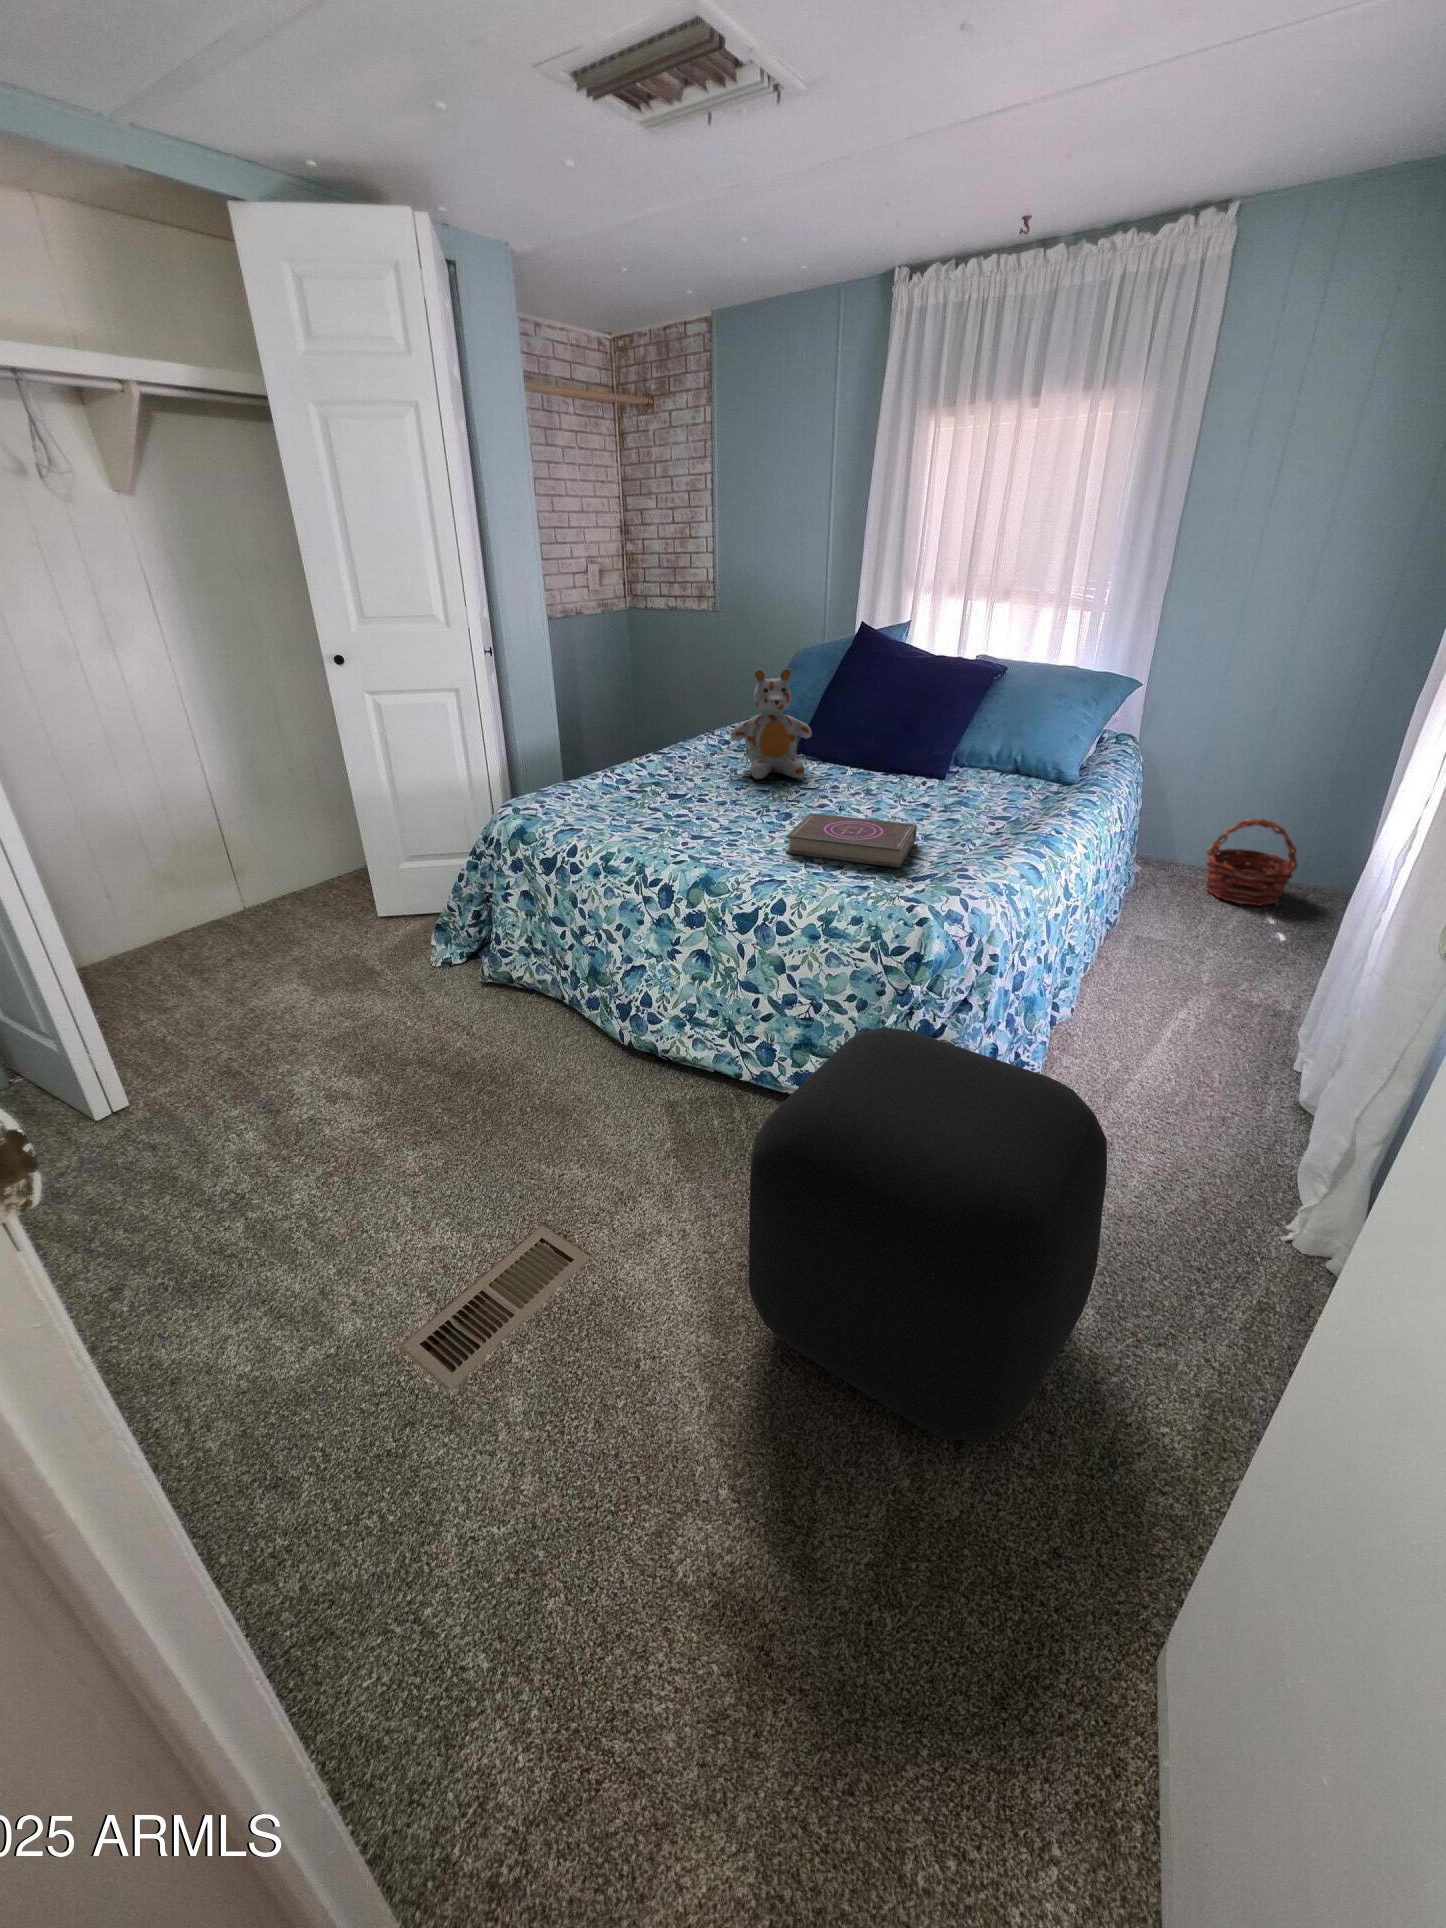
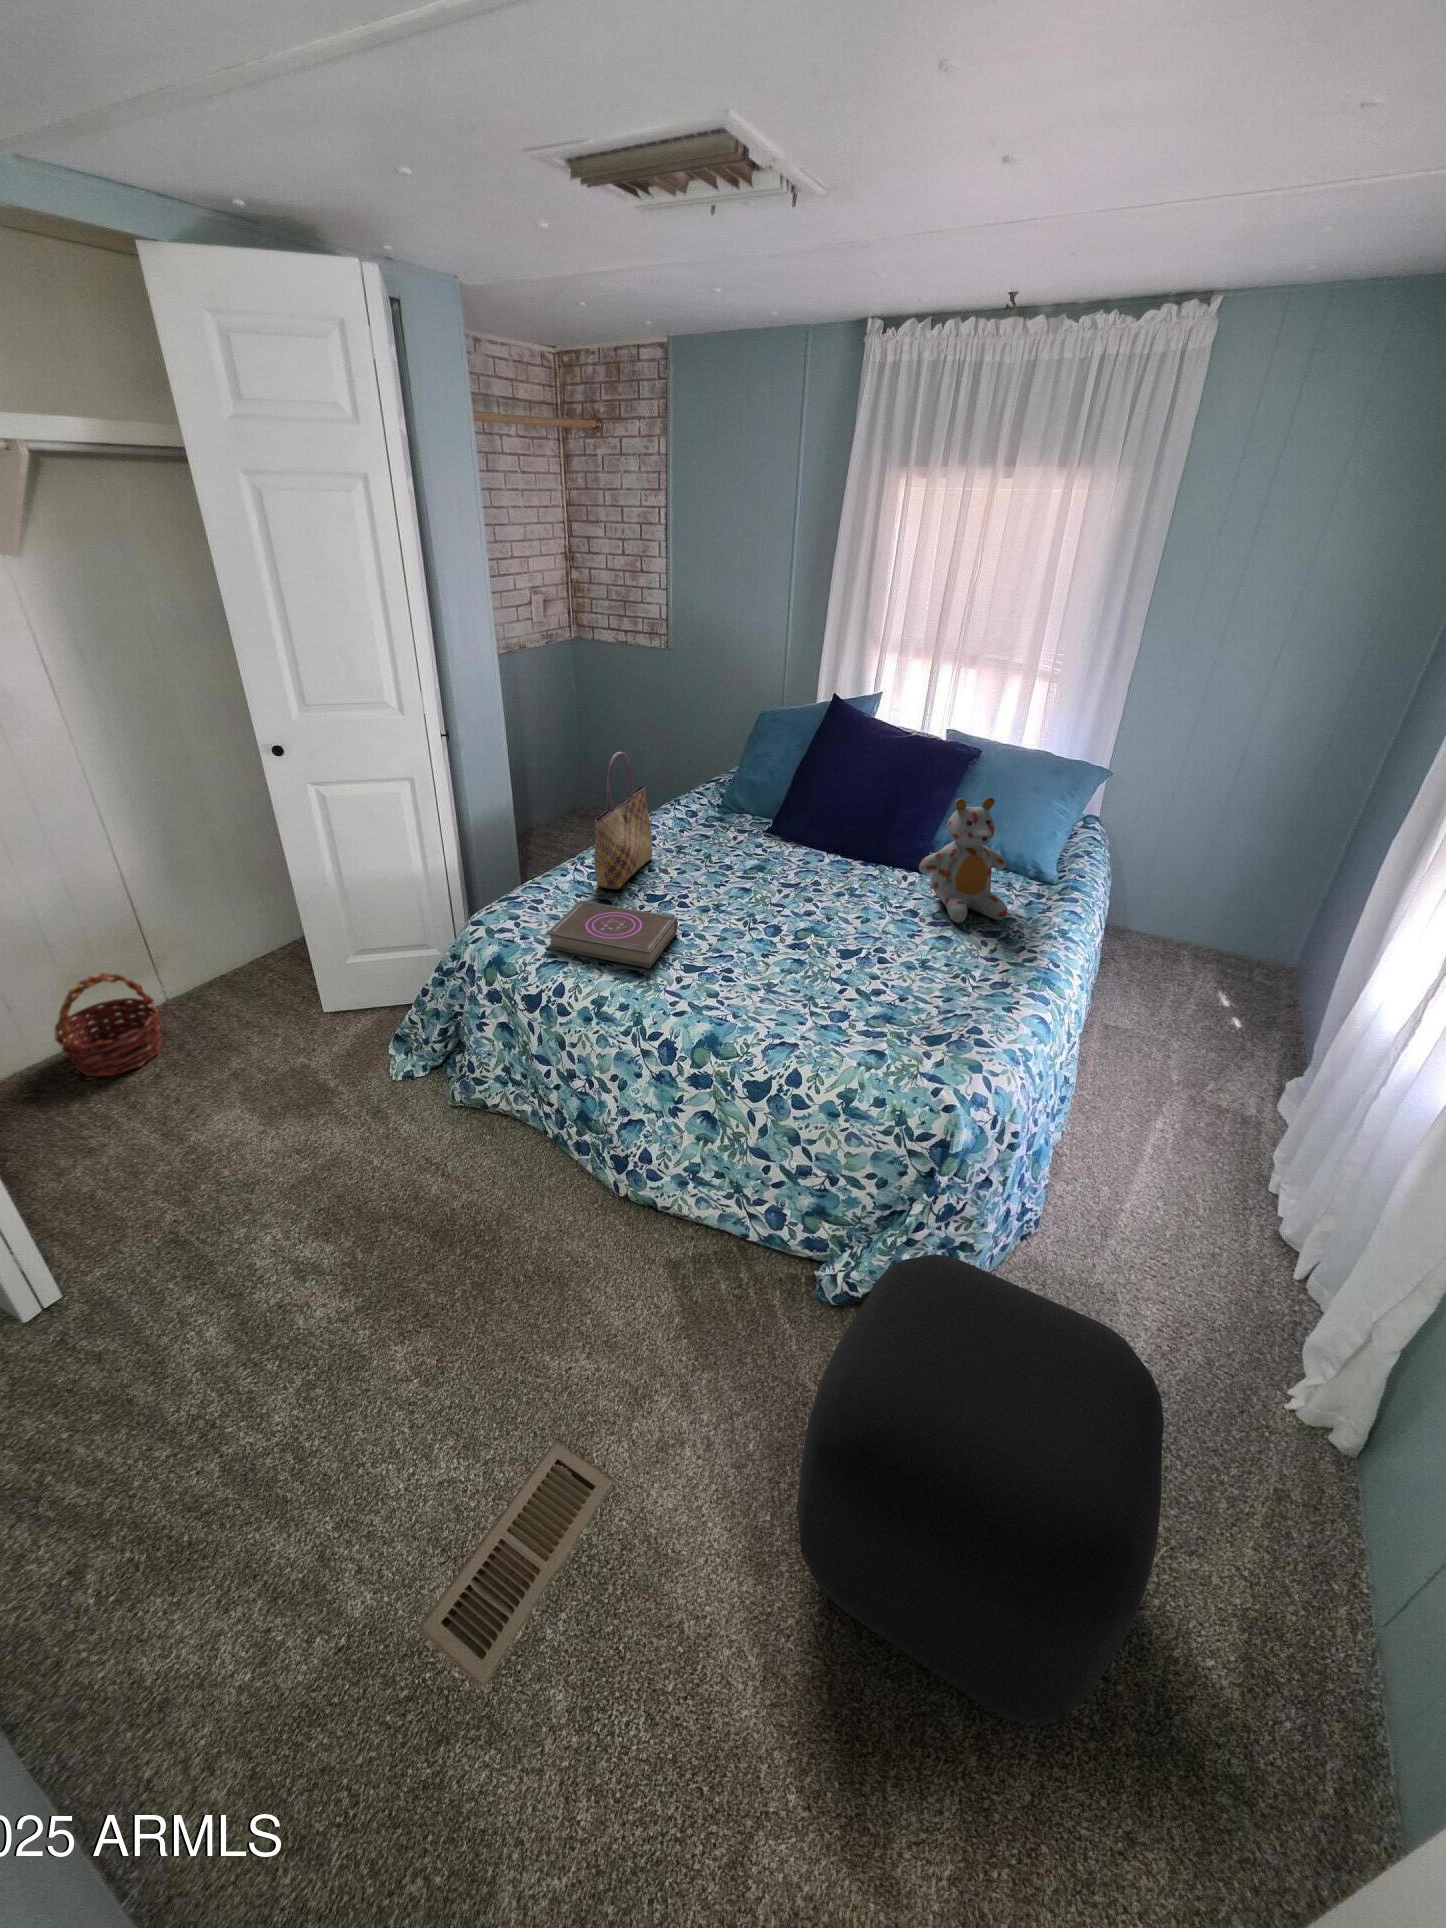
tote bag: none [616,656,678,785] -> present [594,752,652,889]
stuffed bear: present [731,668,812,780] -> present [919,797,1008,923]
book: present [786,813,917,868] -> present [546,900,678,968]
basket: present [1206,819,1298,905] -> present [55,973,162,1076]

